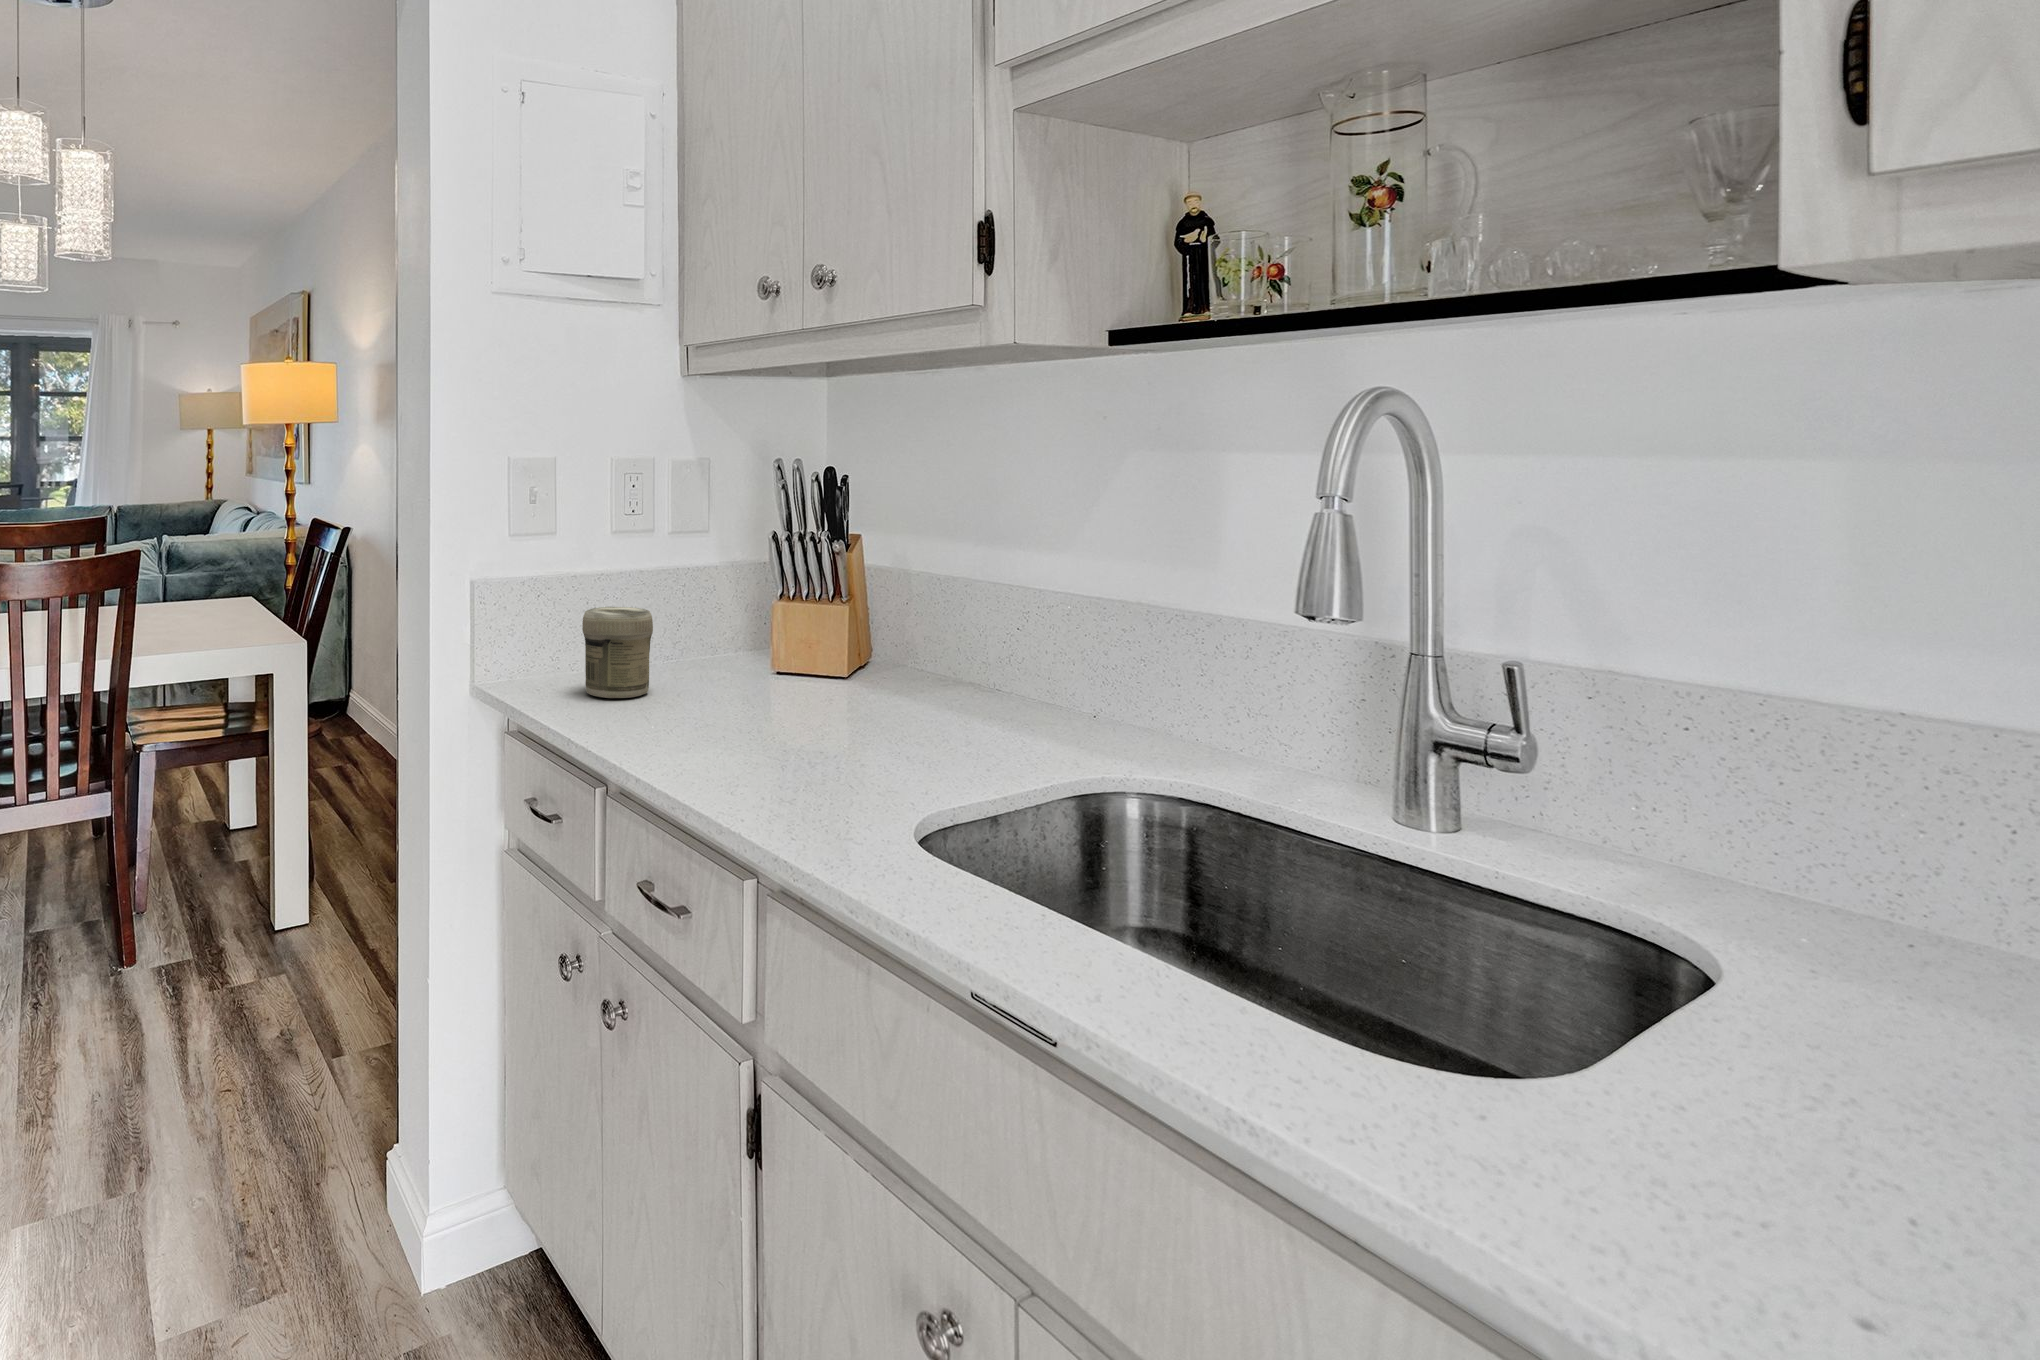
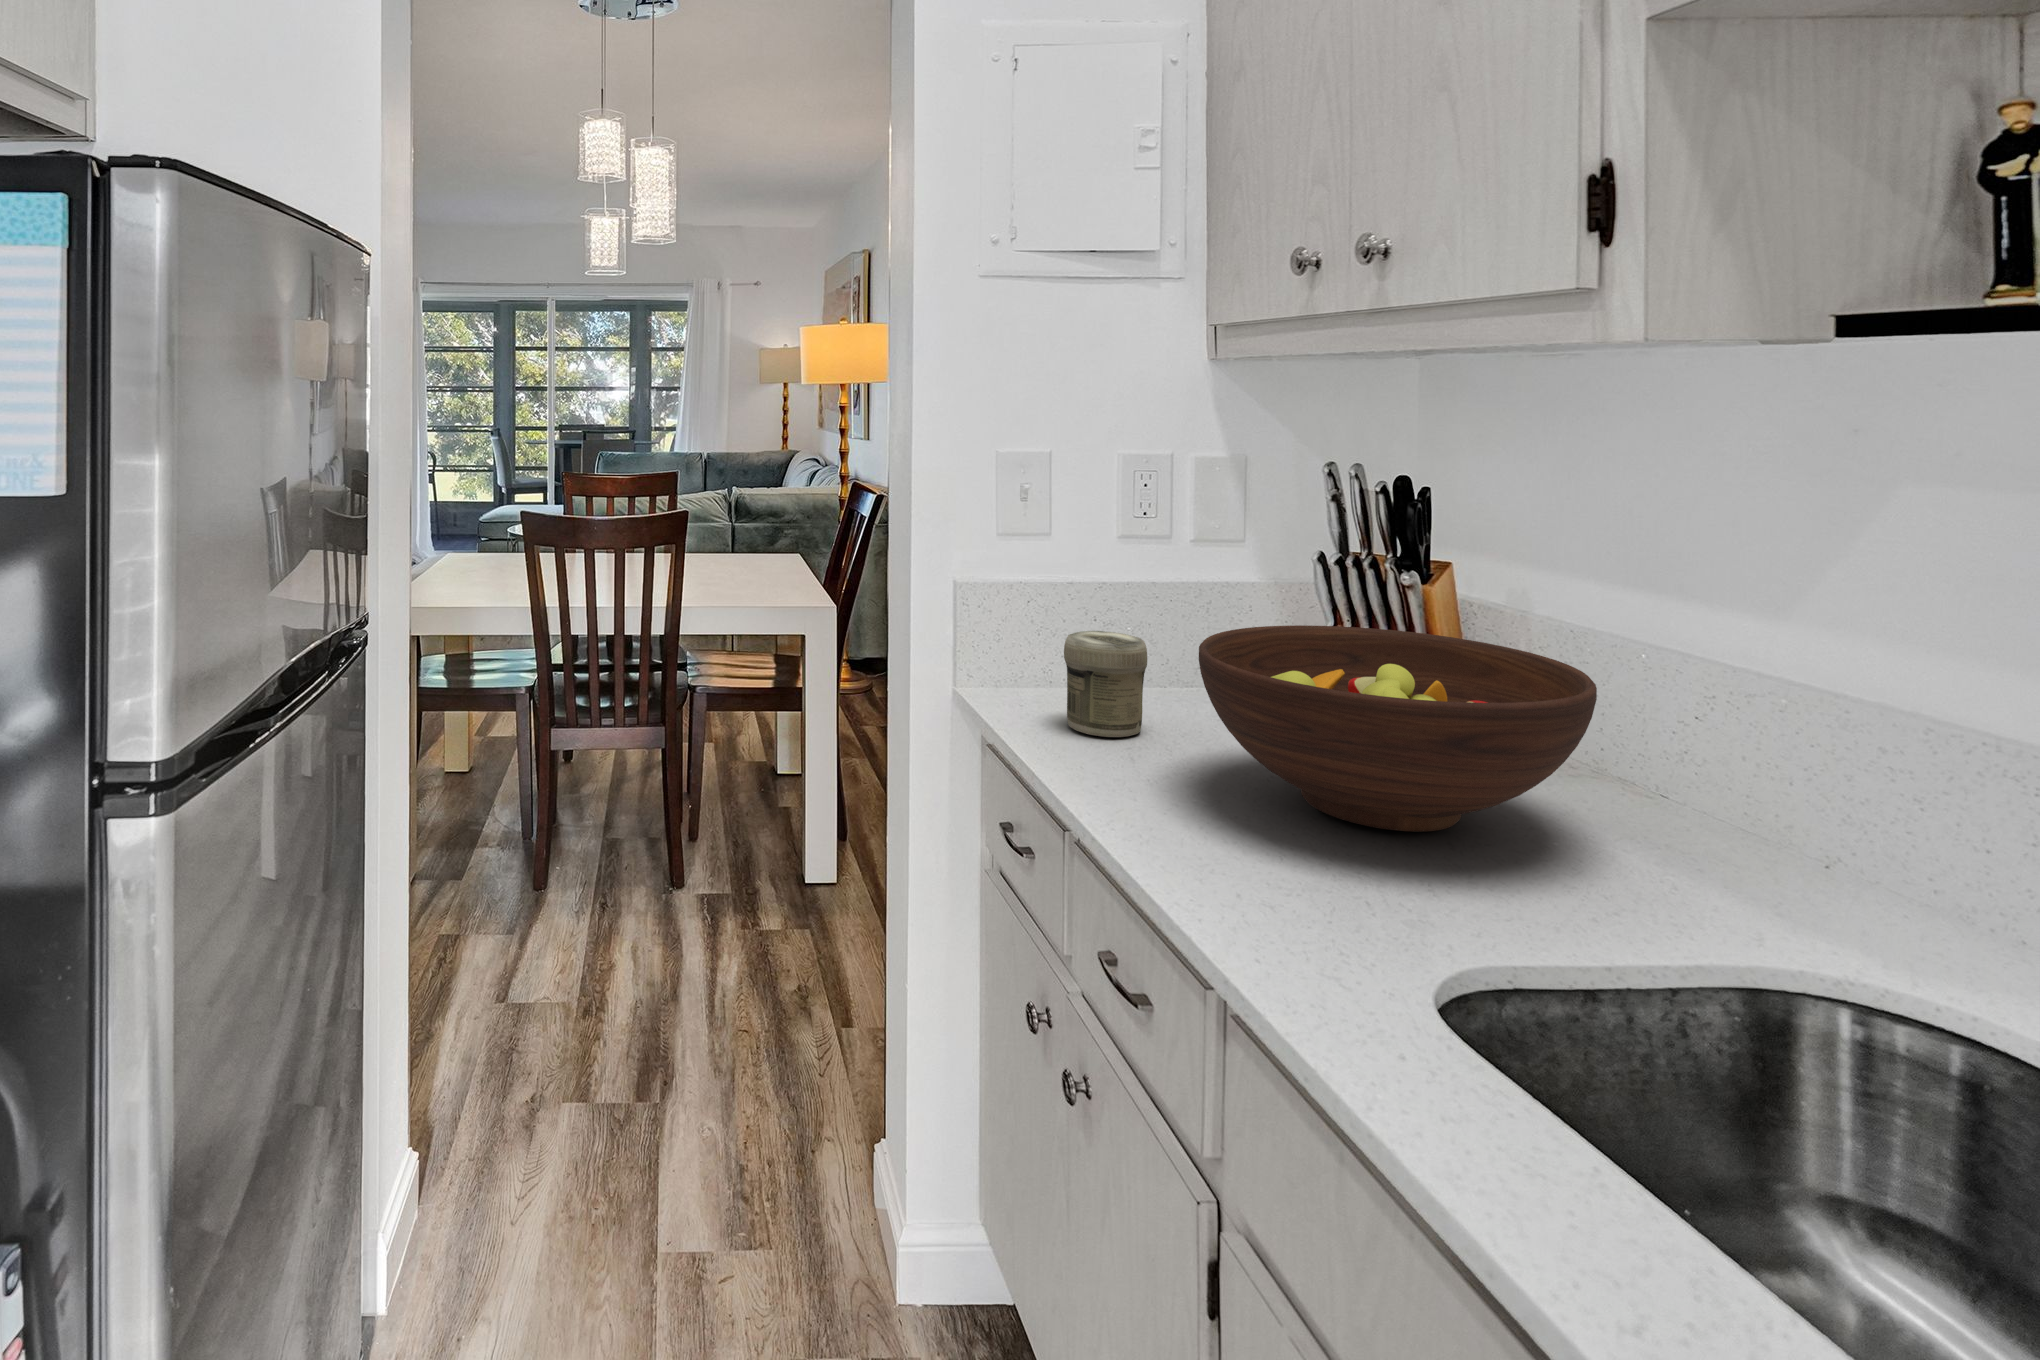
fruit bowl: none [706,584,978,732] -> present [1199,625,1597,832]

